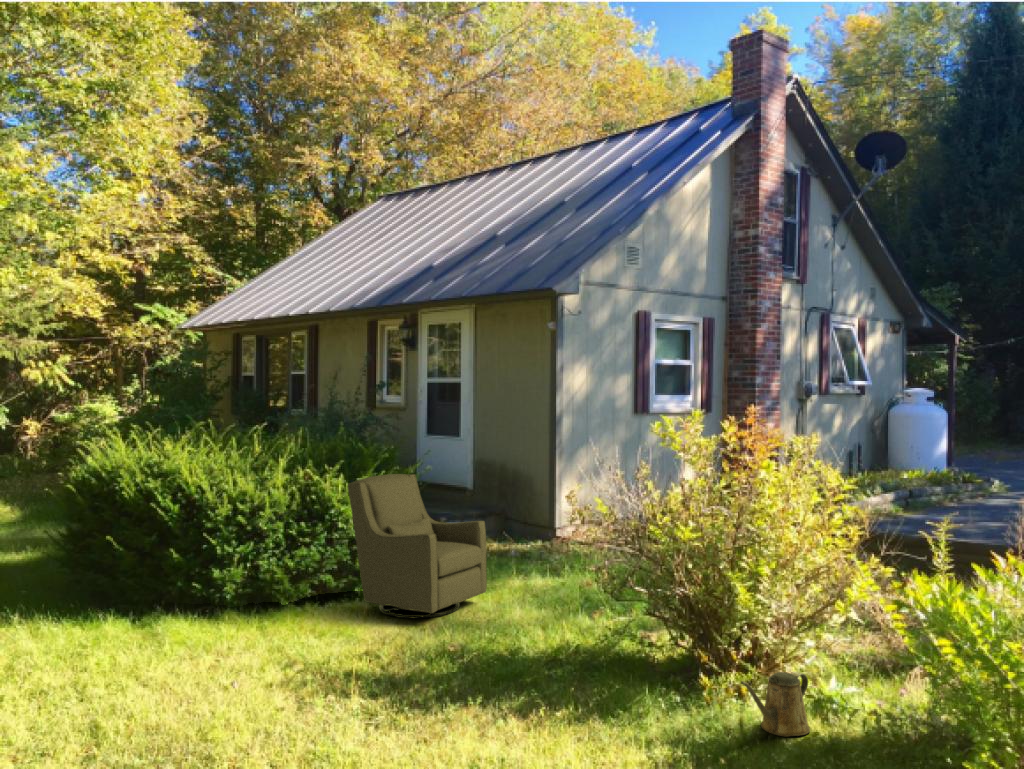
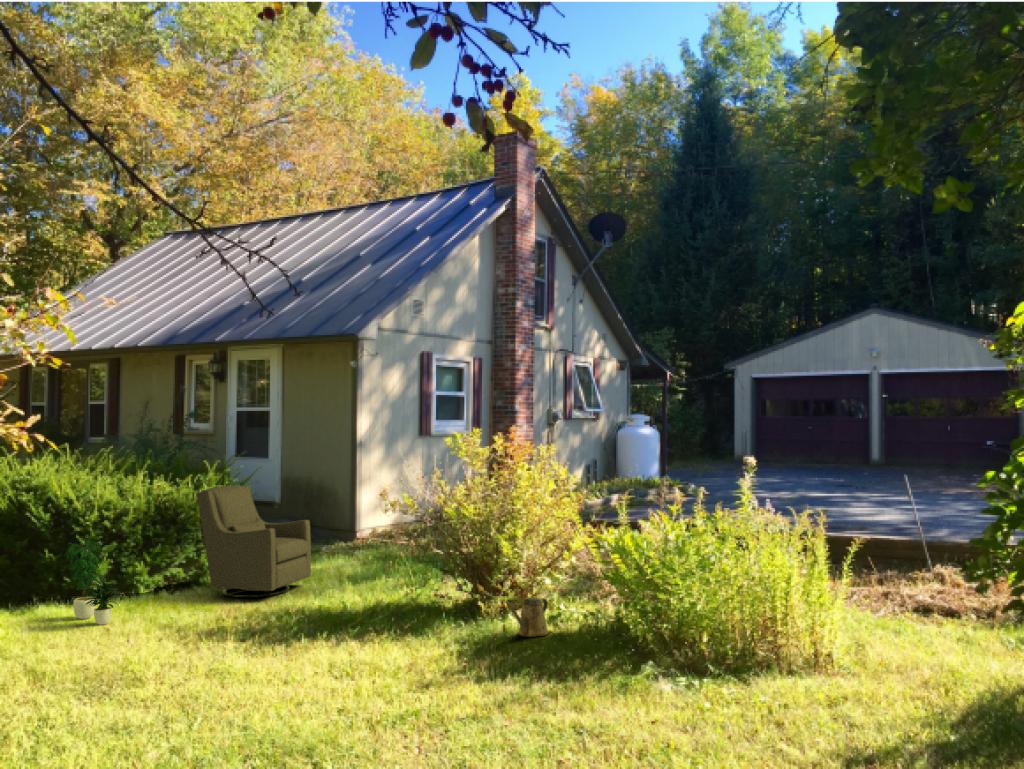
potted plant: none [187,533,246,648] -> present [66,539,117,625]

